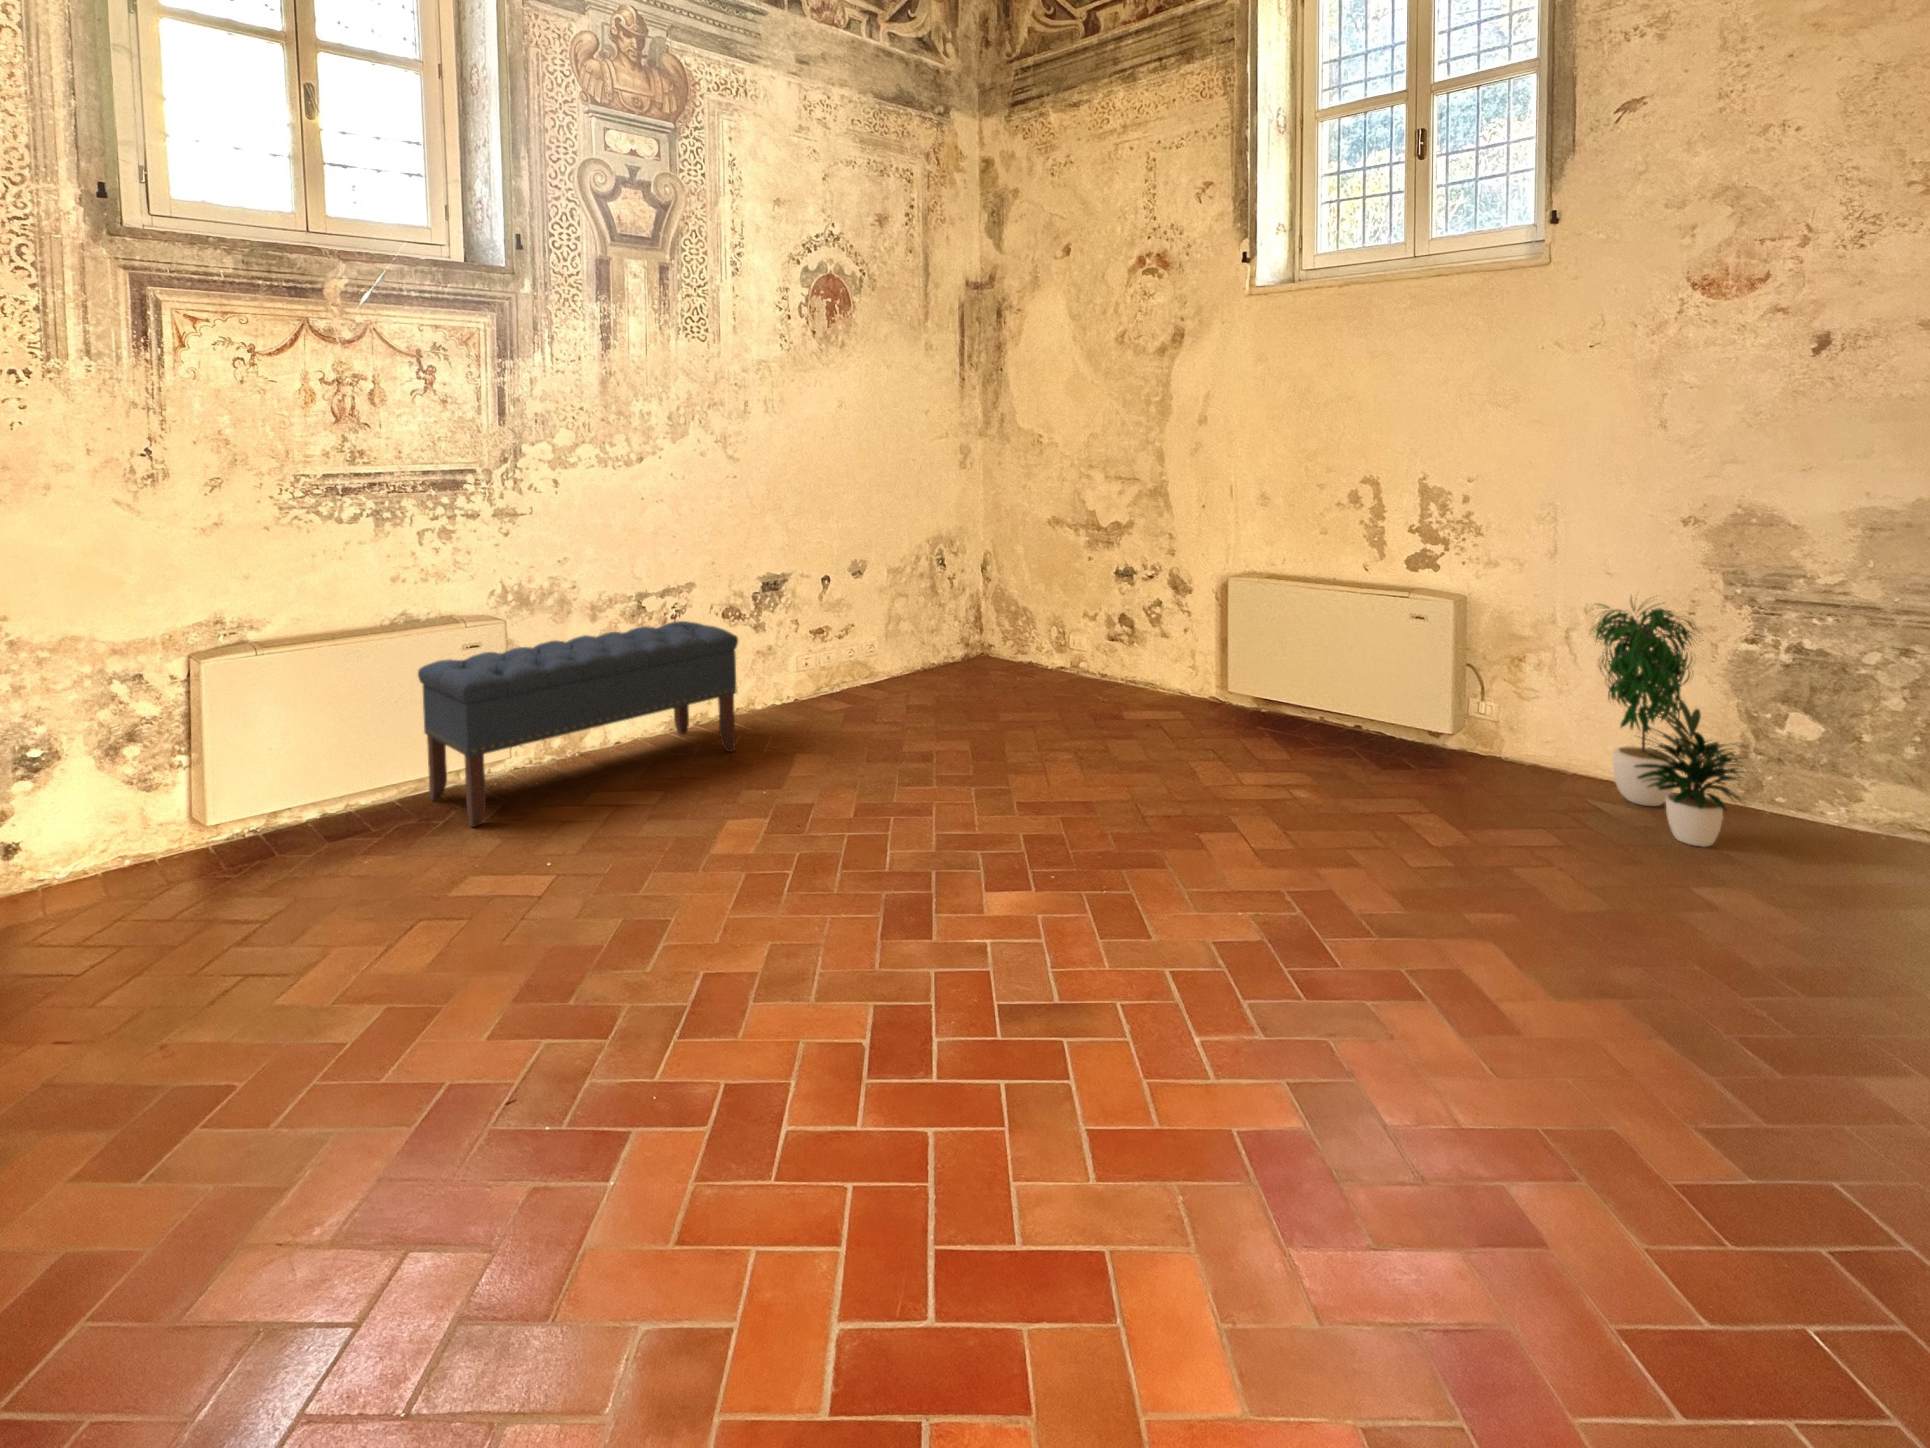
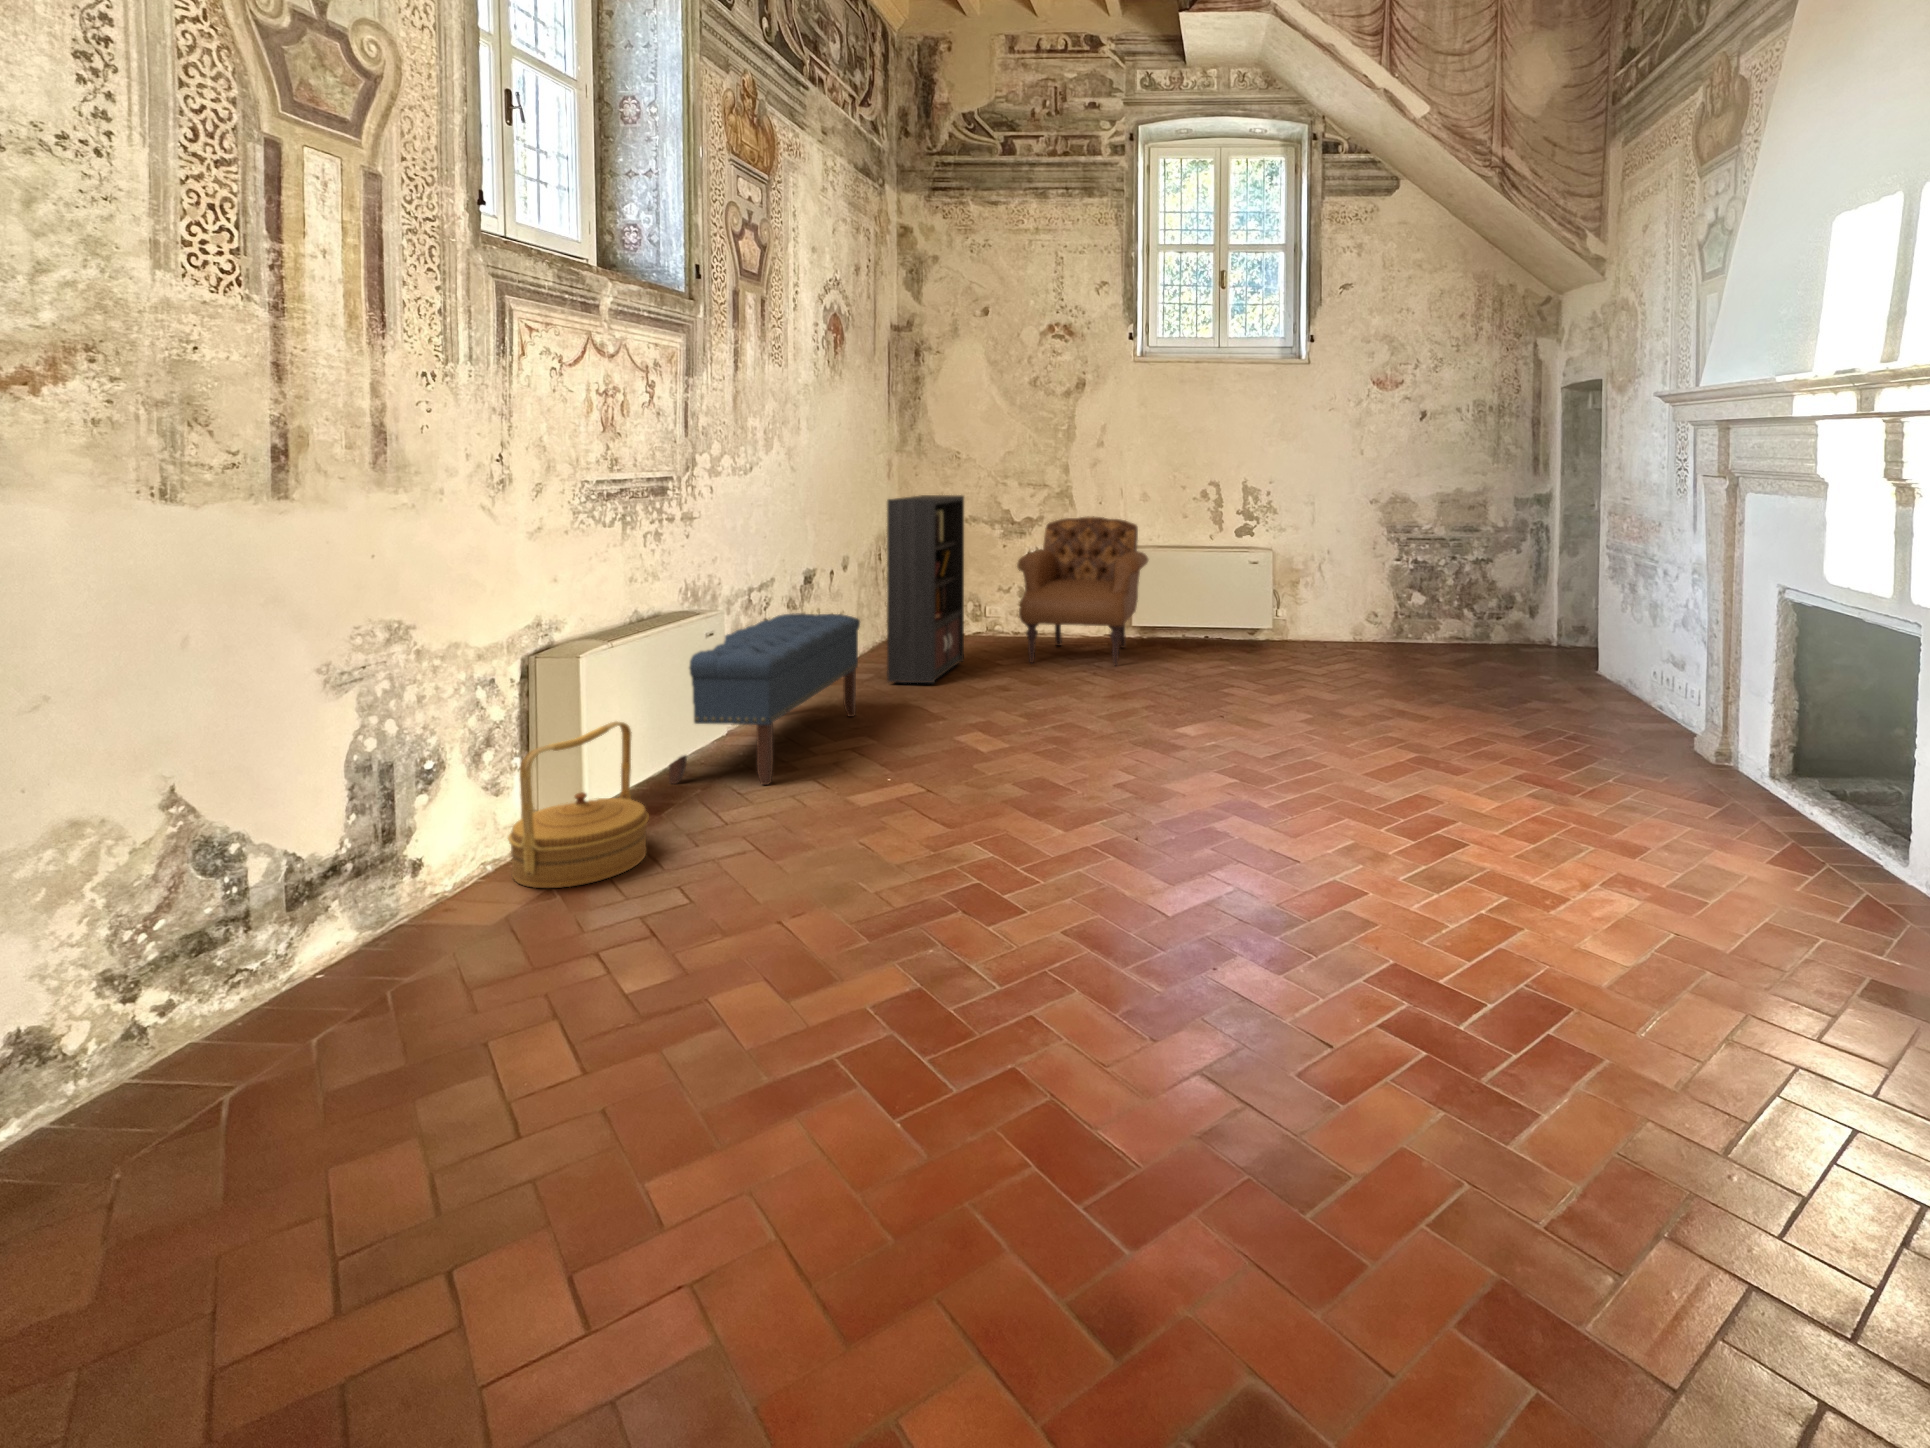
bookcase: none [843,485,979,723] -> present [887,495,964,683]
armchair: none [1036,516,1254,740] -> present [1017,516,1148,665]
potted plant: present [1594,596,1743,847] -> none [1332,546,1414,665]
woven basket: none [71,733,251,910] -> present [508,721,649,888]

